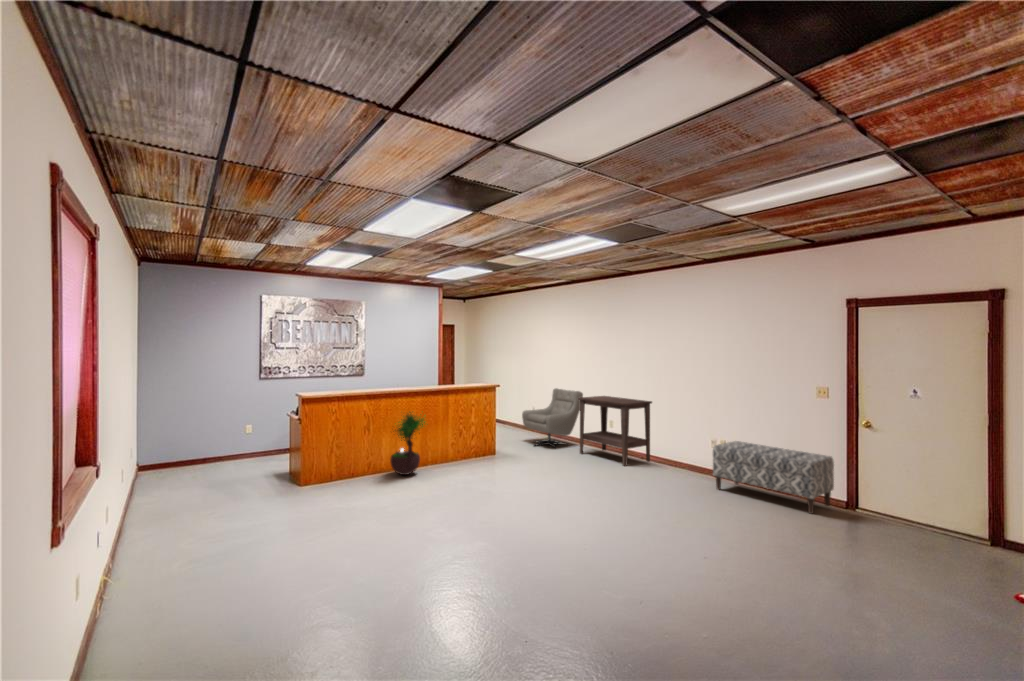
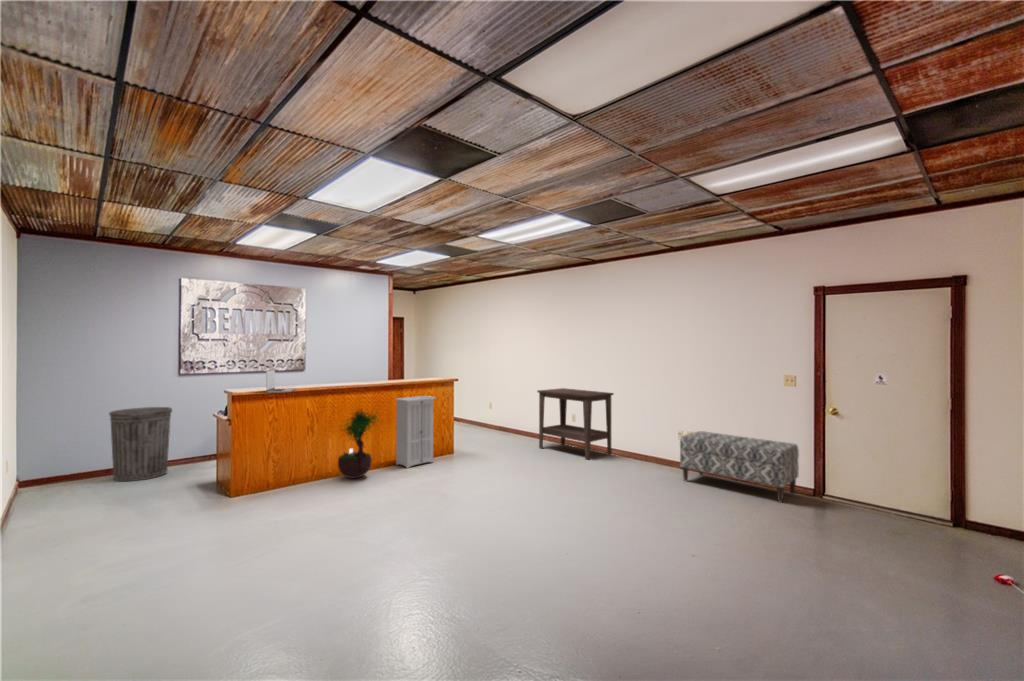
laptop: none [330,376,355,396] -> present [266,370,295,393]
armchair: present [522,388,583,448] -> none [478,382,541,444]
storage cabinet: none [442,400,480,468] -> present [395,396,435,468]
trash can: none [203,407,253,470] -> present [109,407,172,481]

